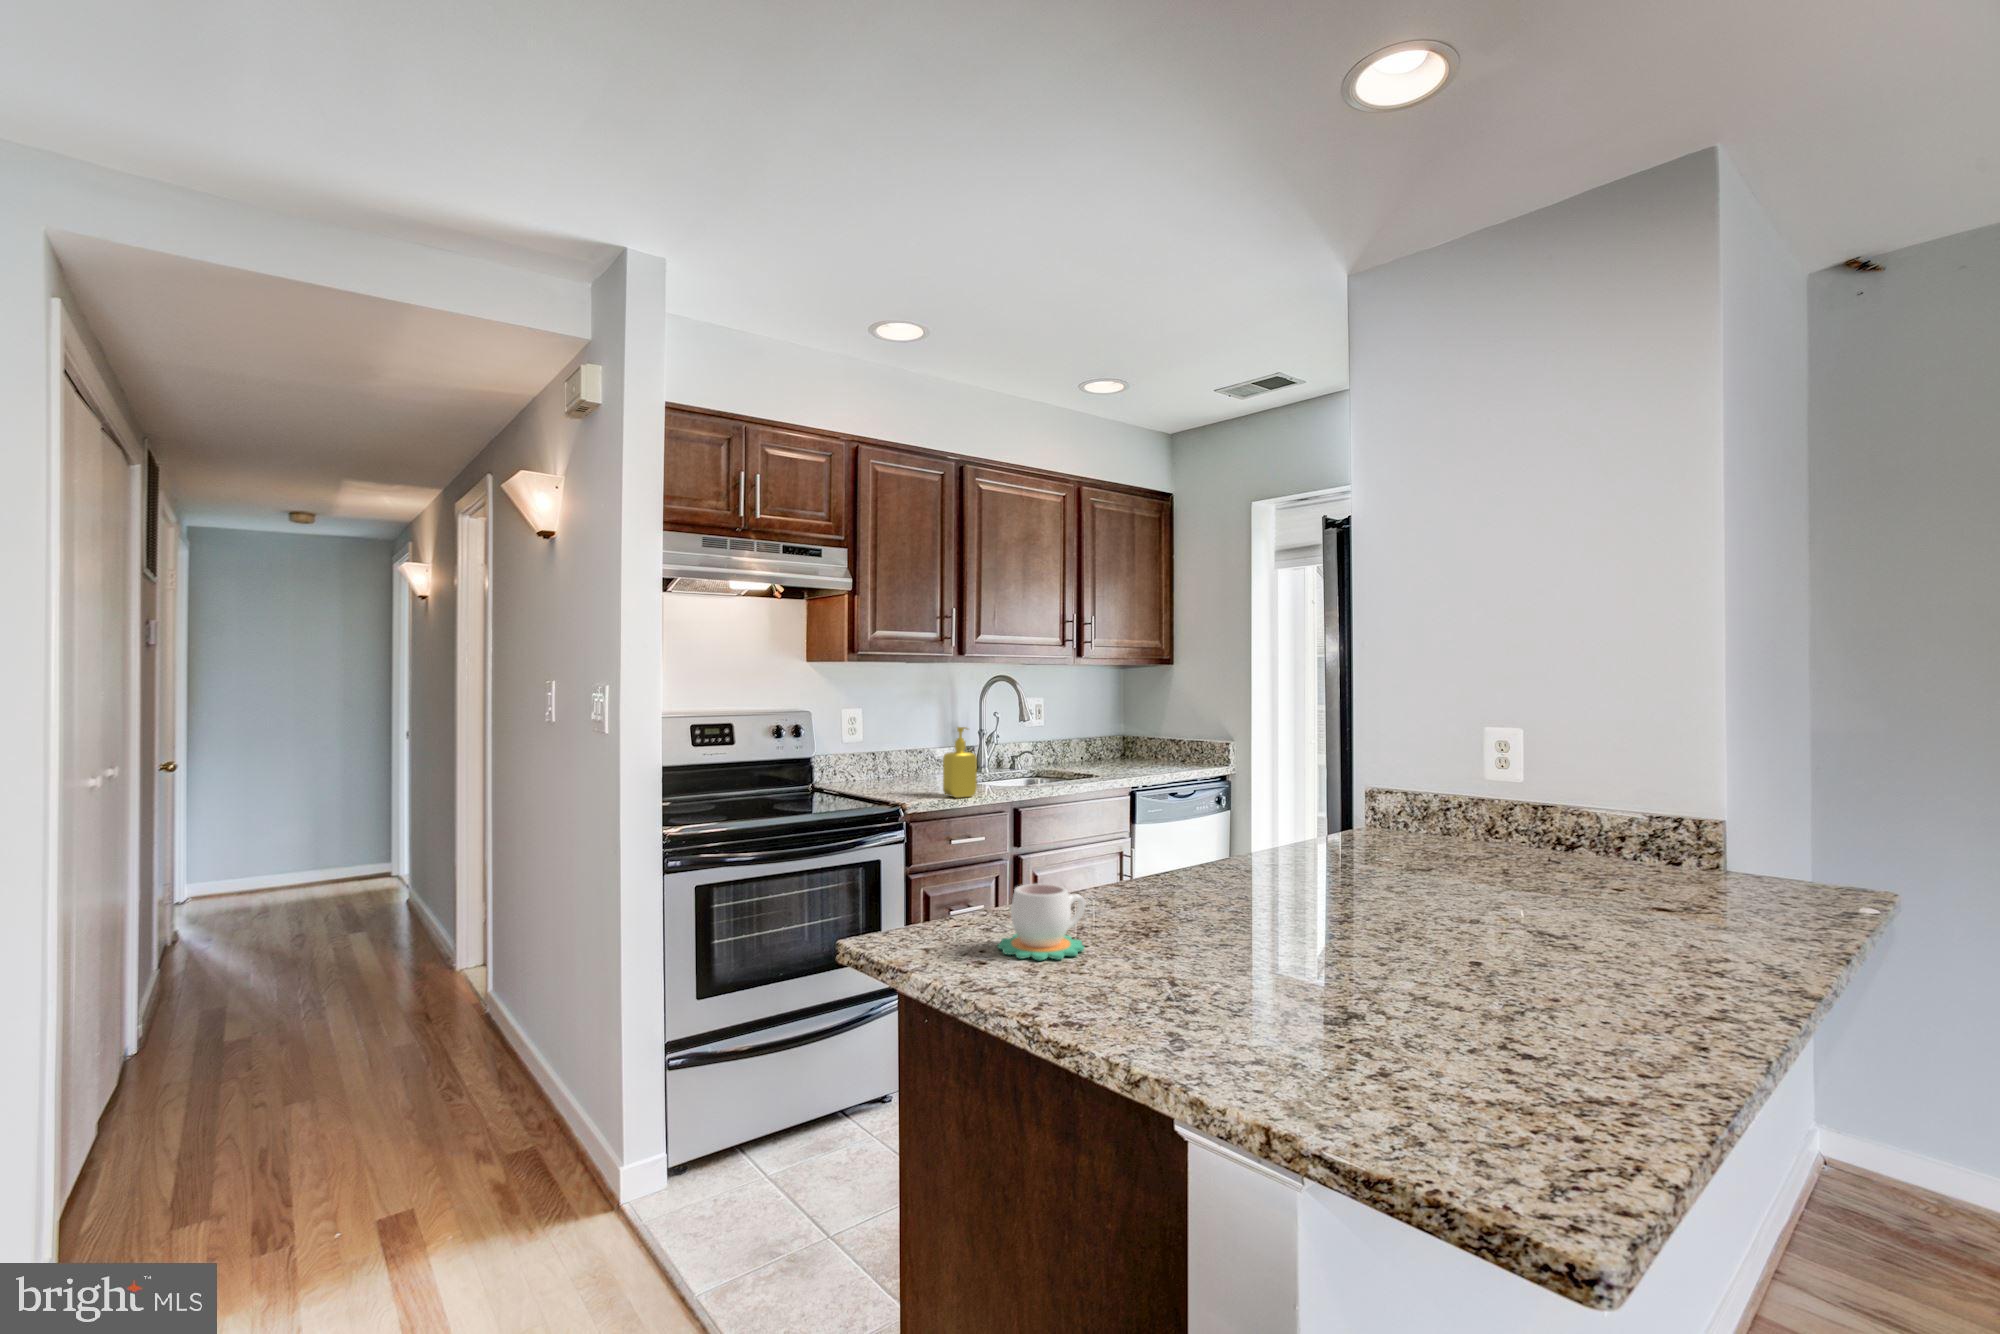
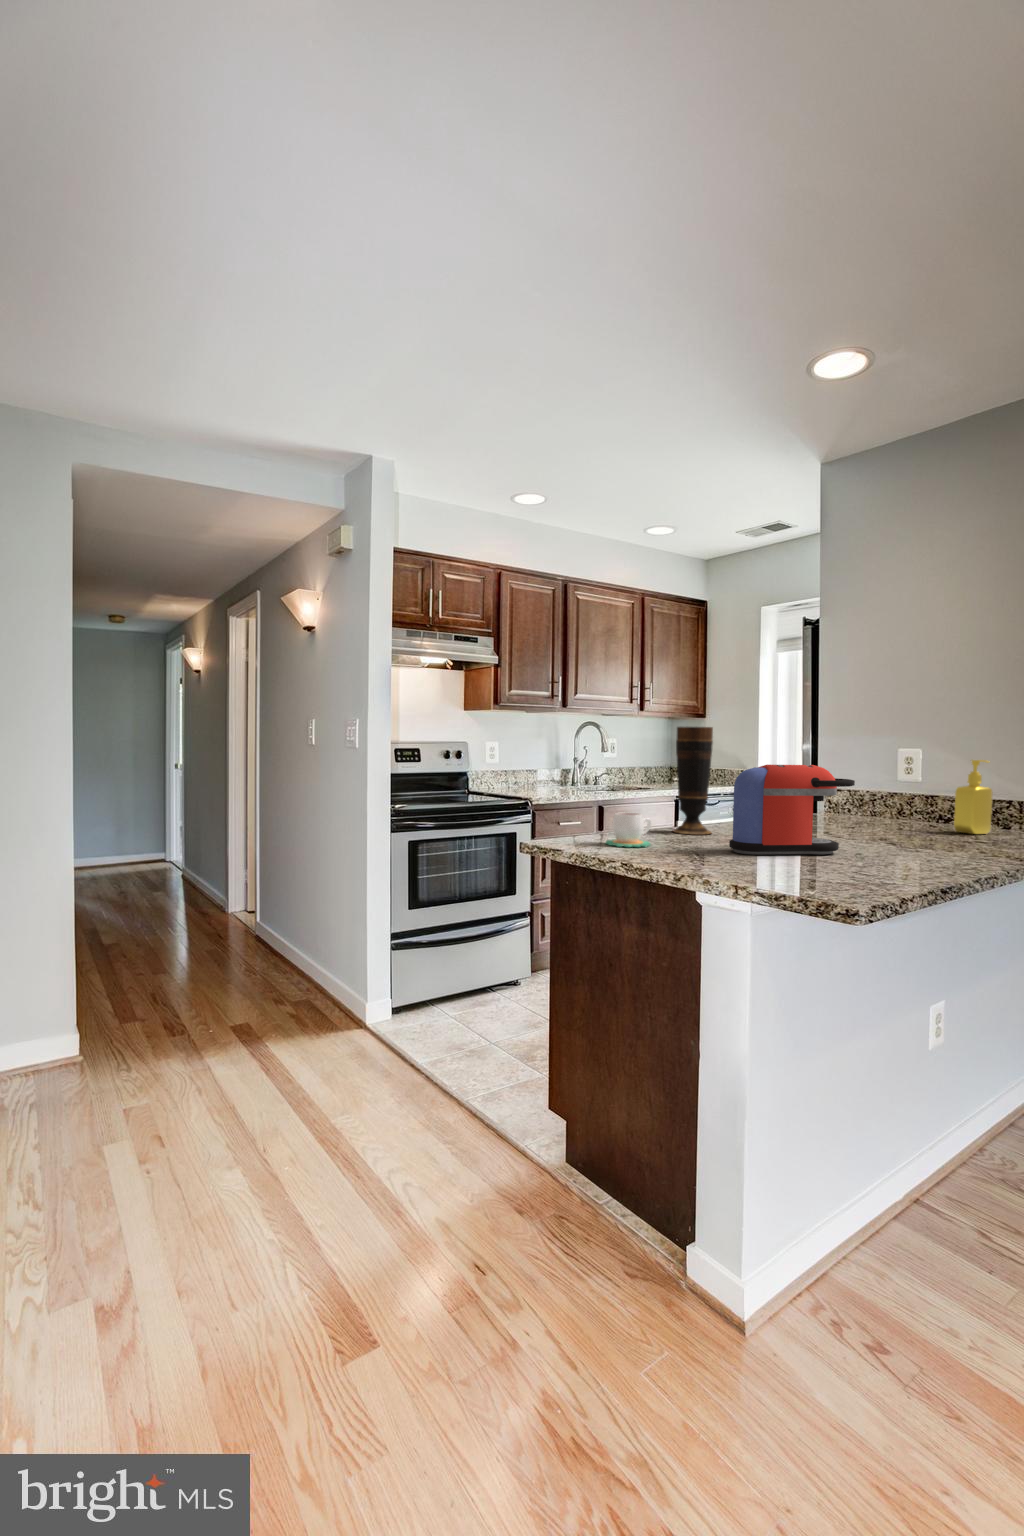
vase: none [1125,708,1198,907] -> present [673,727,713,835]
soap dispenser: present [943,727,977,798] -> present [954,760,992,834]
coffee maker: none [1234,793,1463,976] -> present [729,765,855,855]

